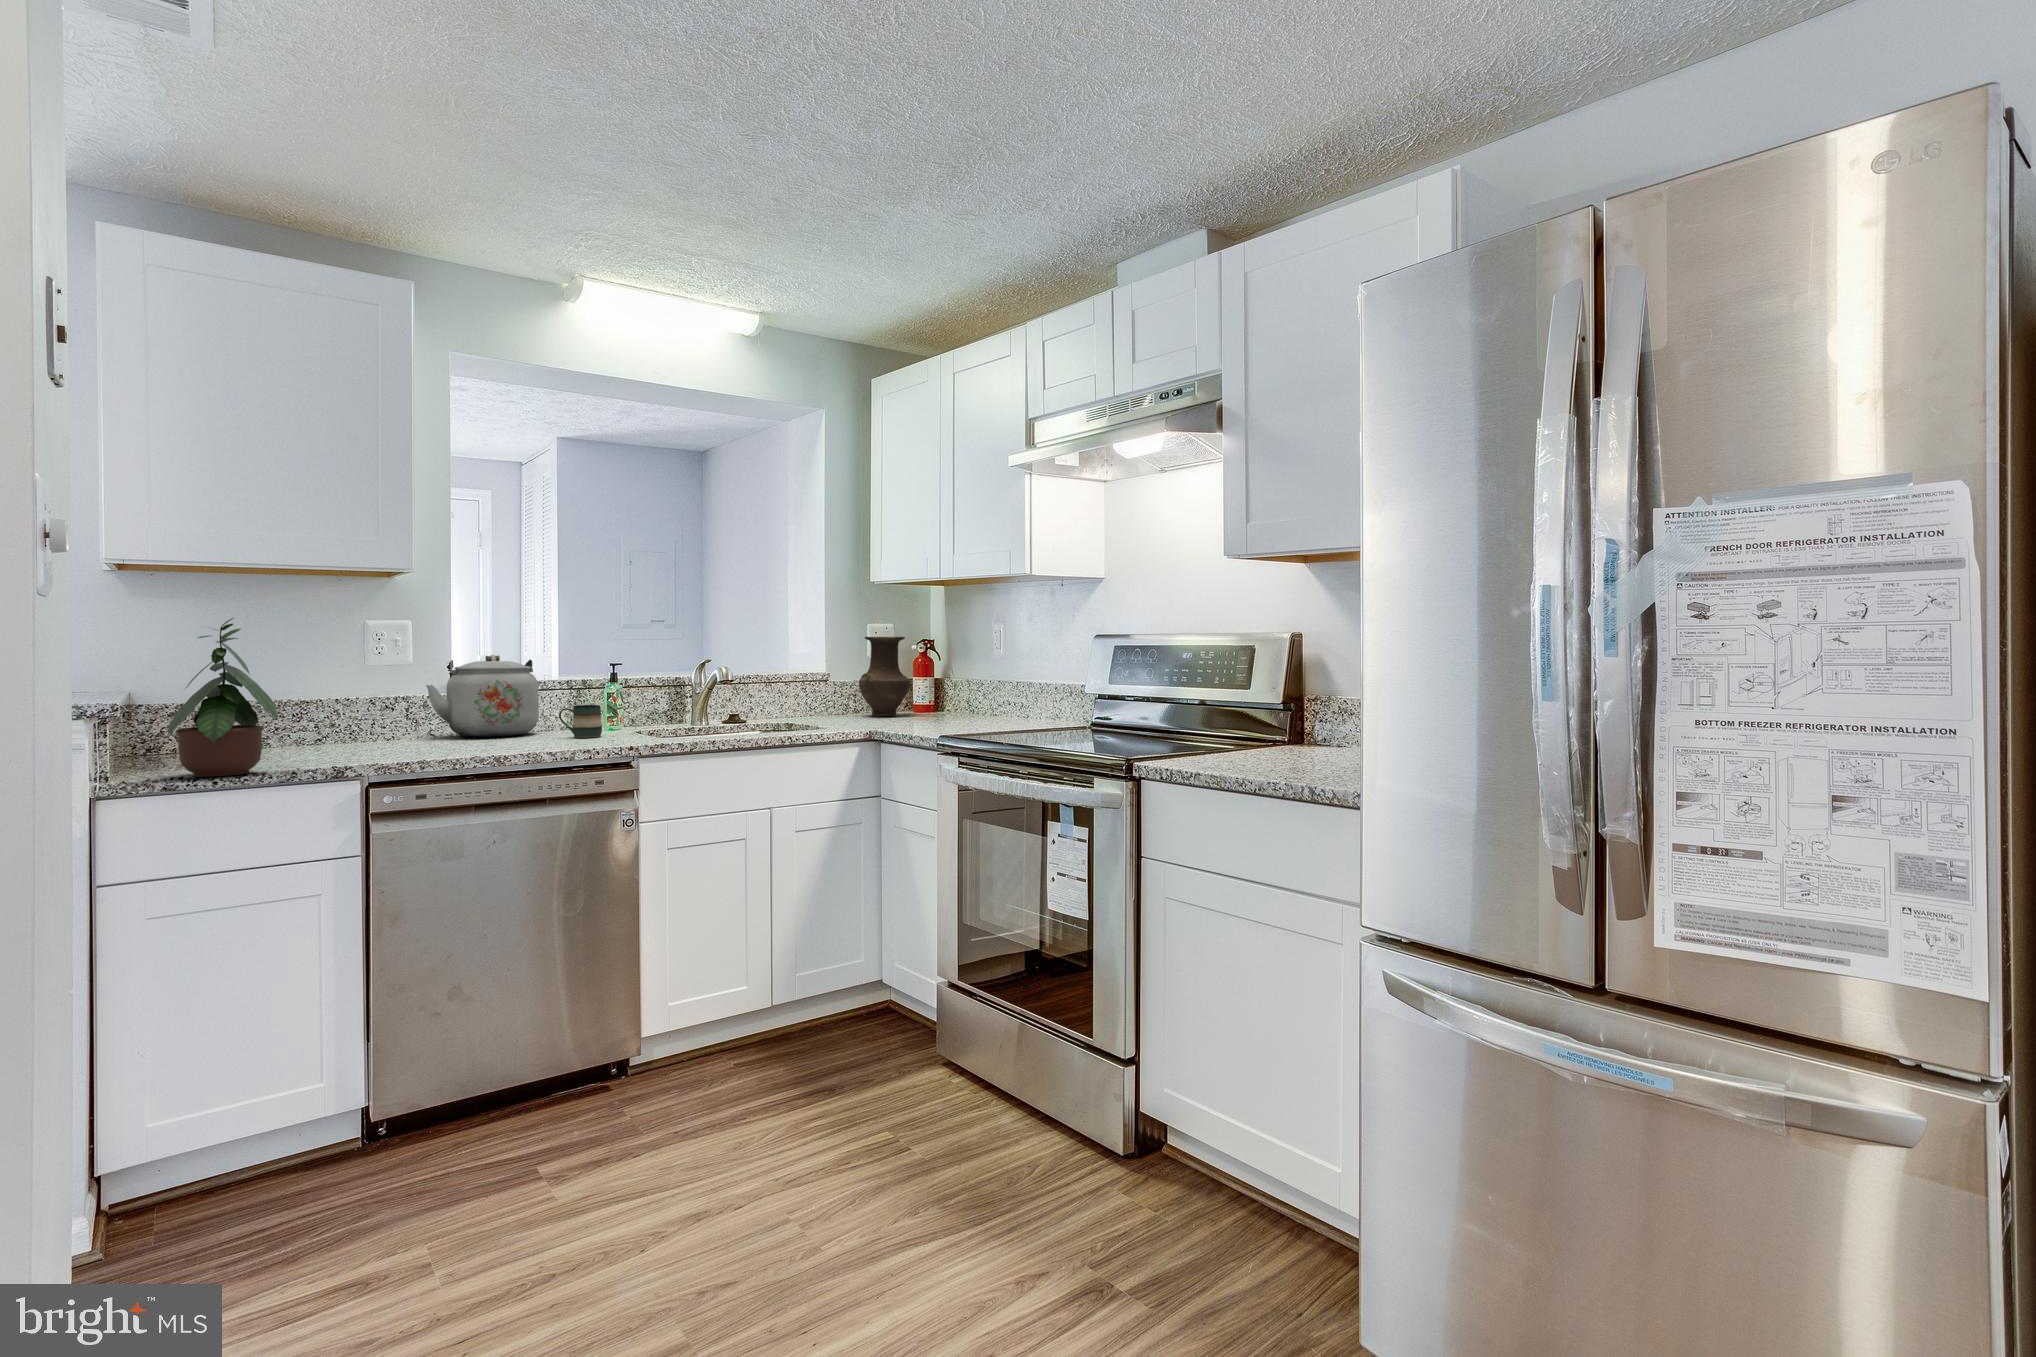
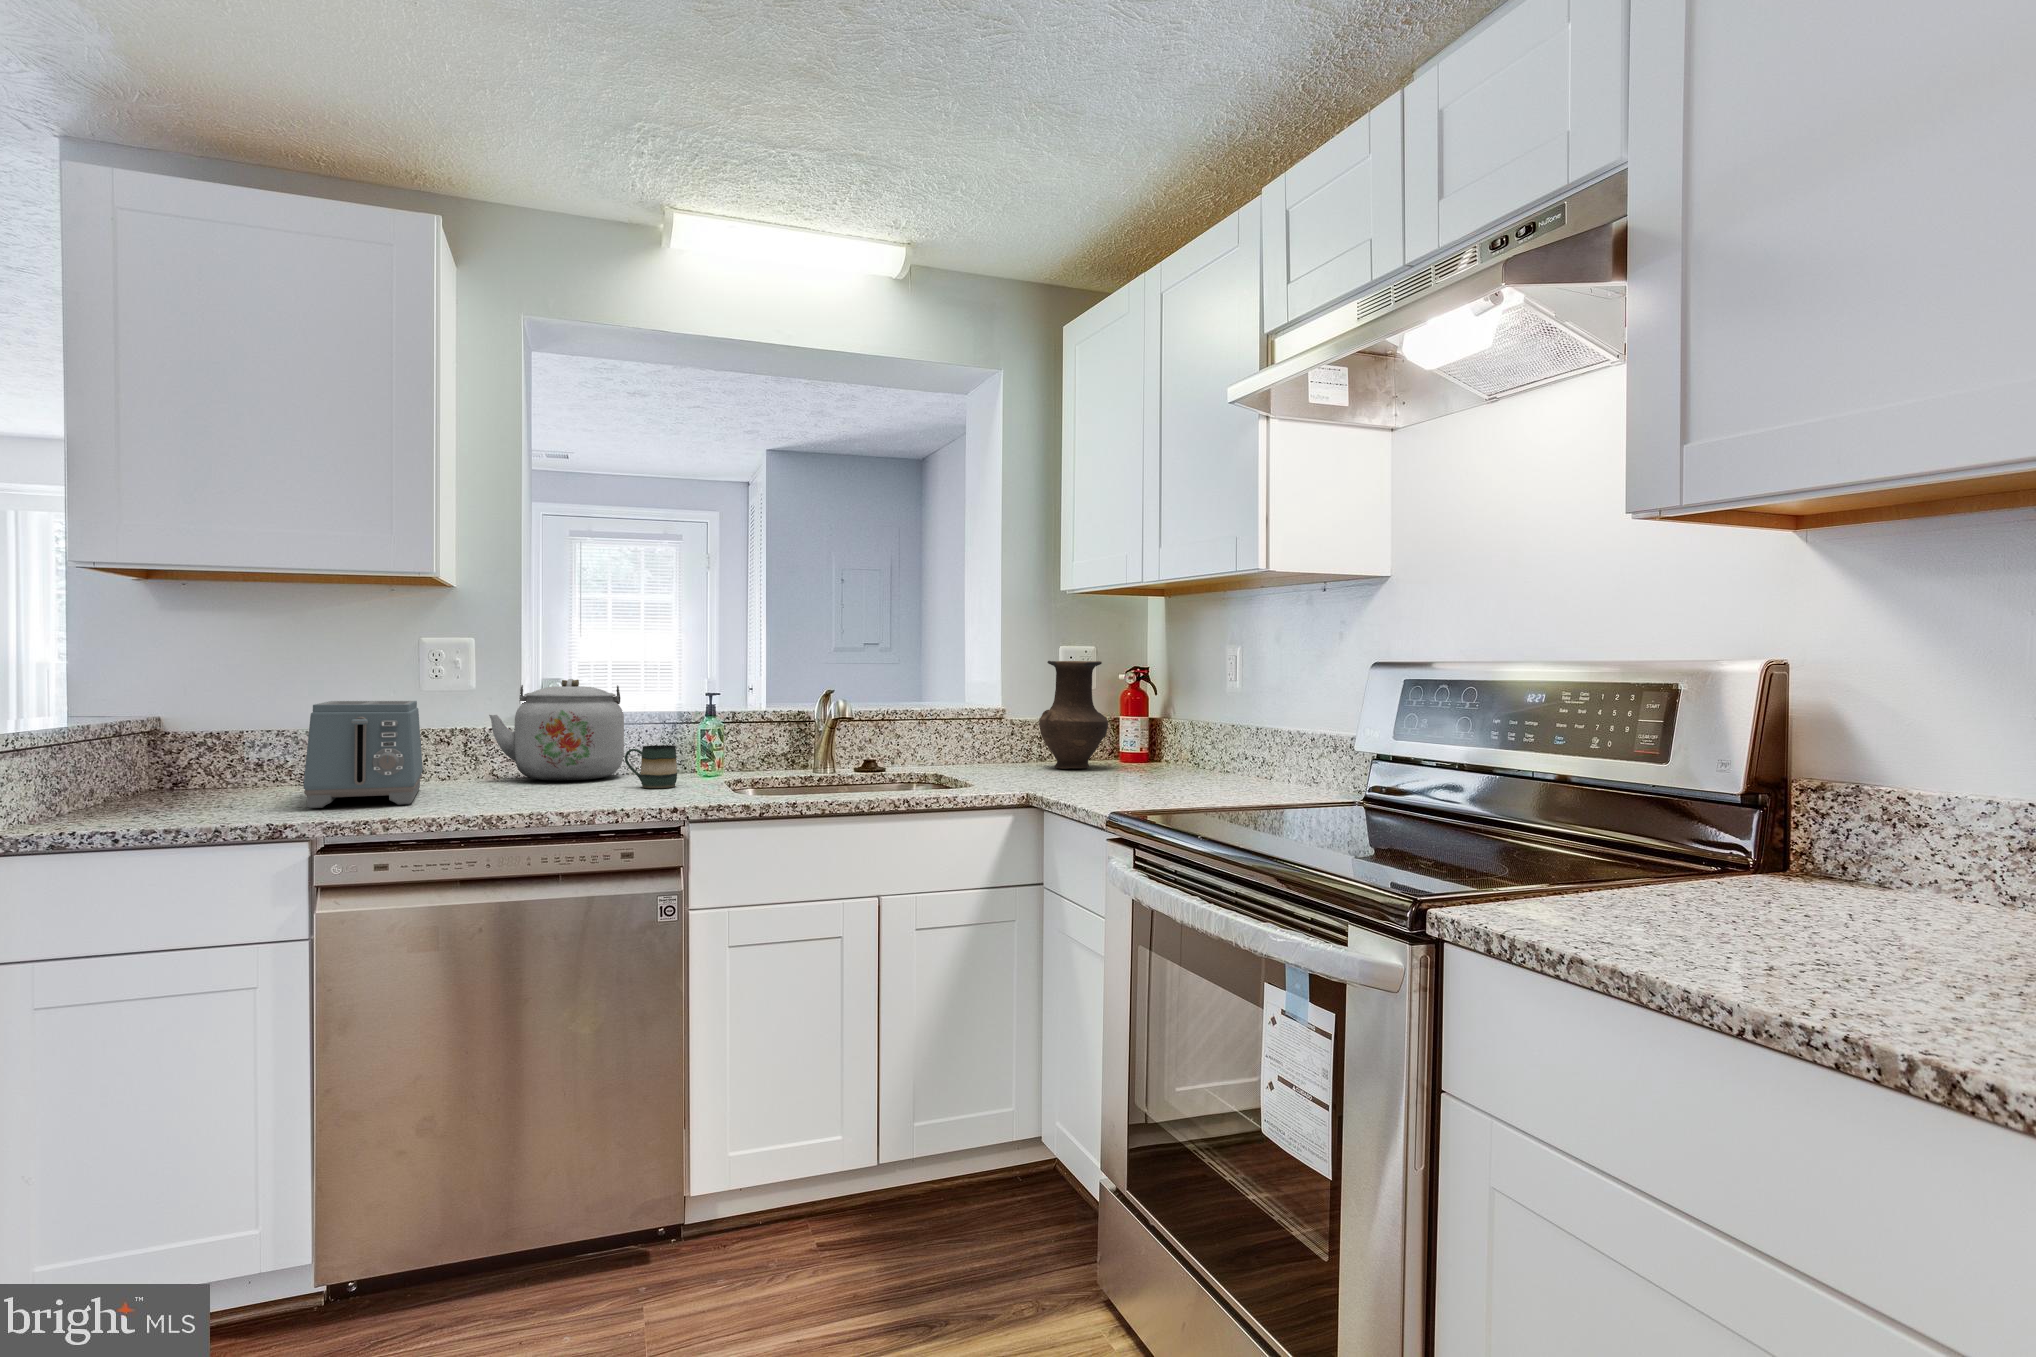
potted plant: present [168,618,278,777] -> none [52,627,214,833]
toaster: none [304,674,416,758] -> present [303,701,423,808]

